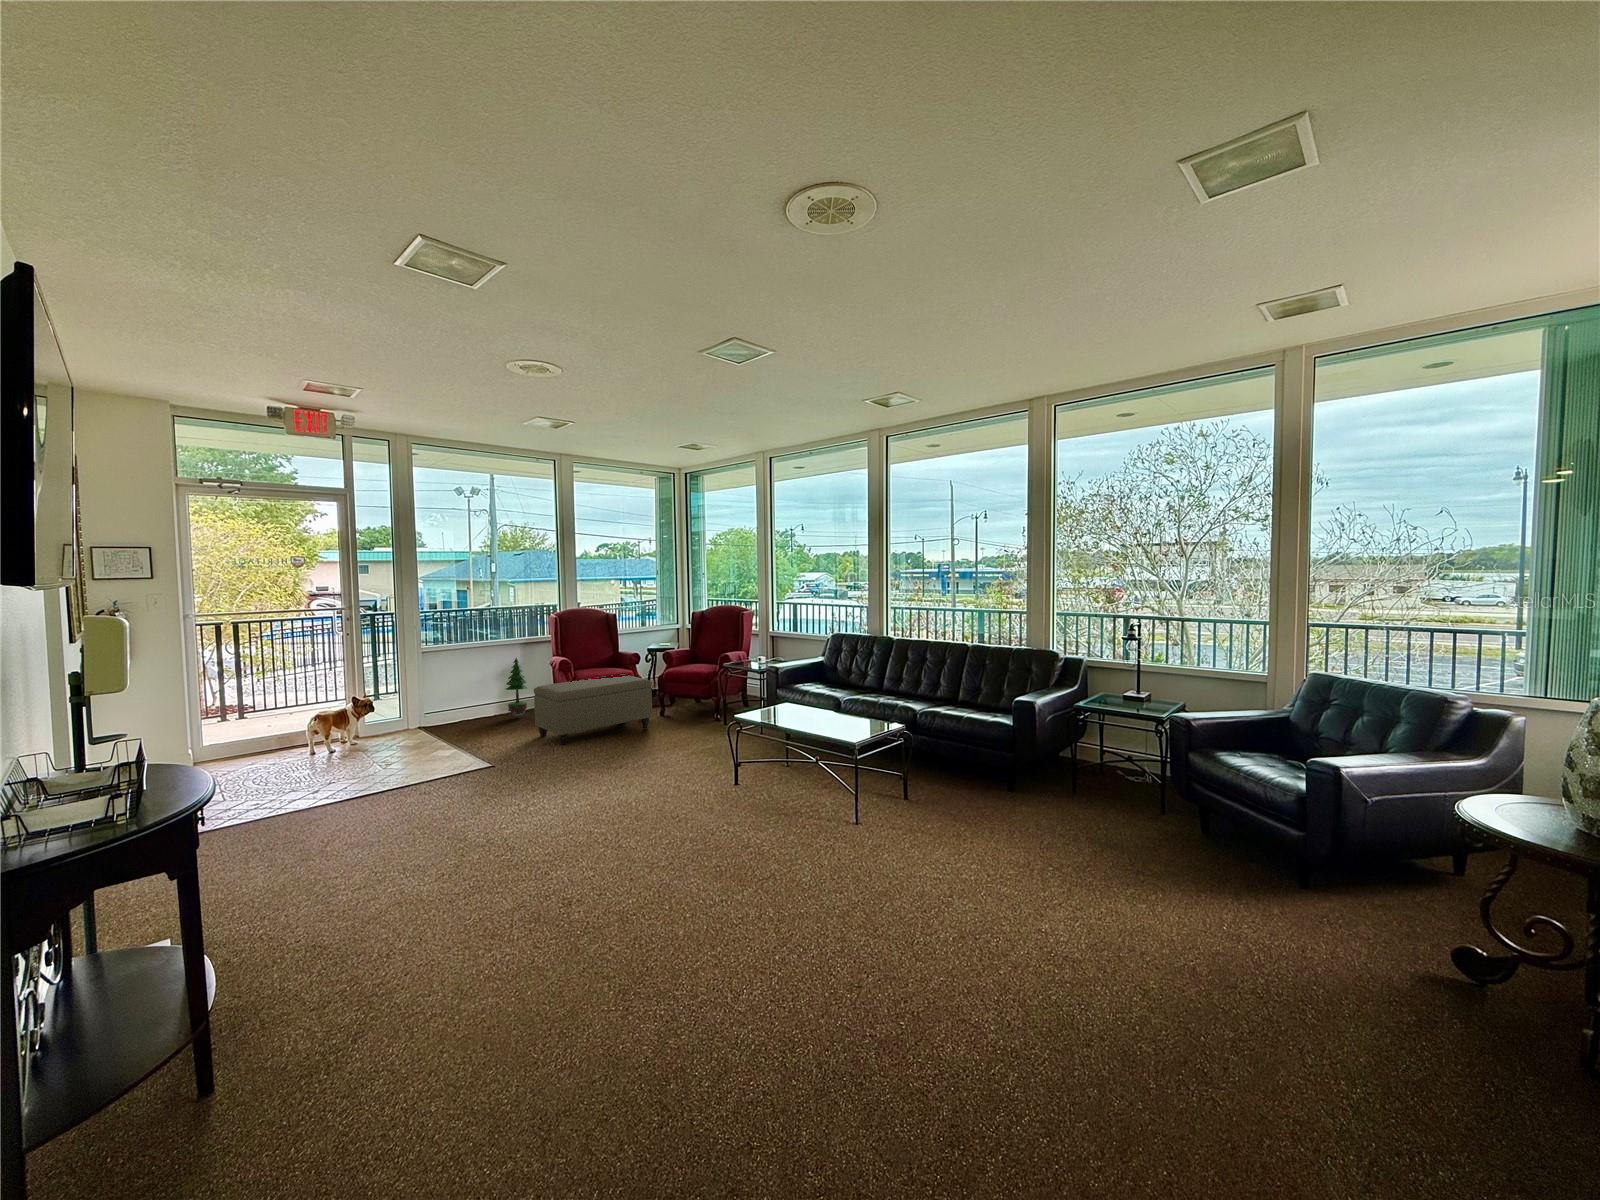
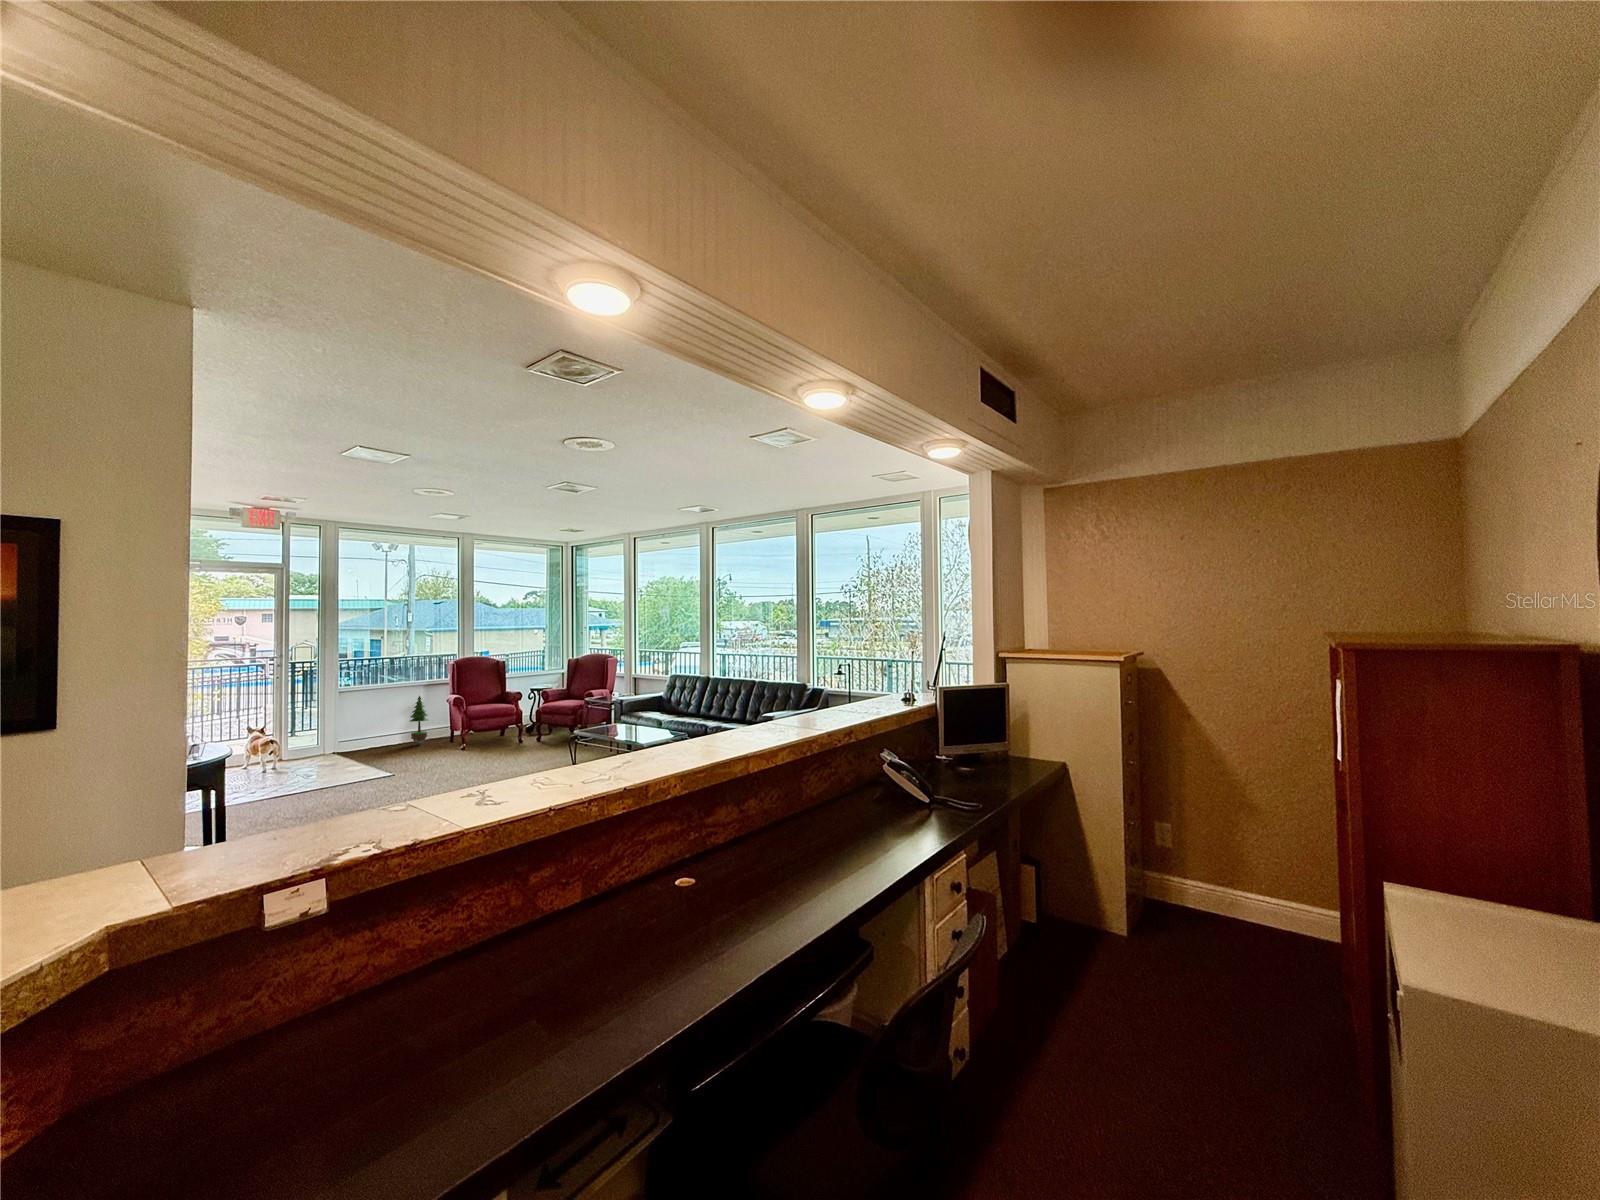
ottoman: present [534,674,652,745] -> none [432,708,530,763]

